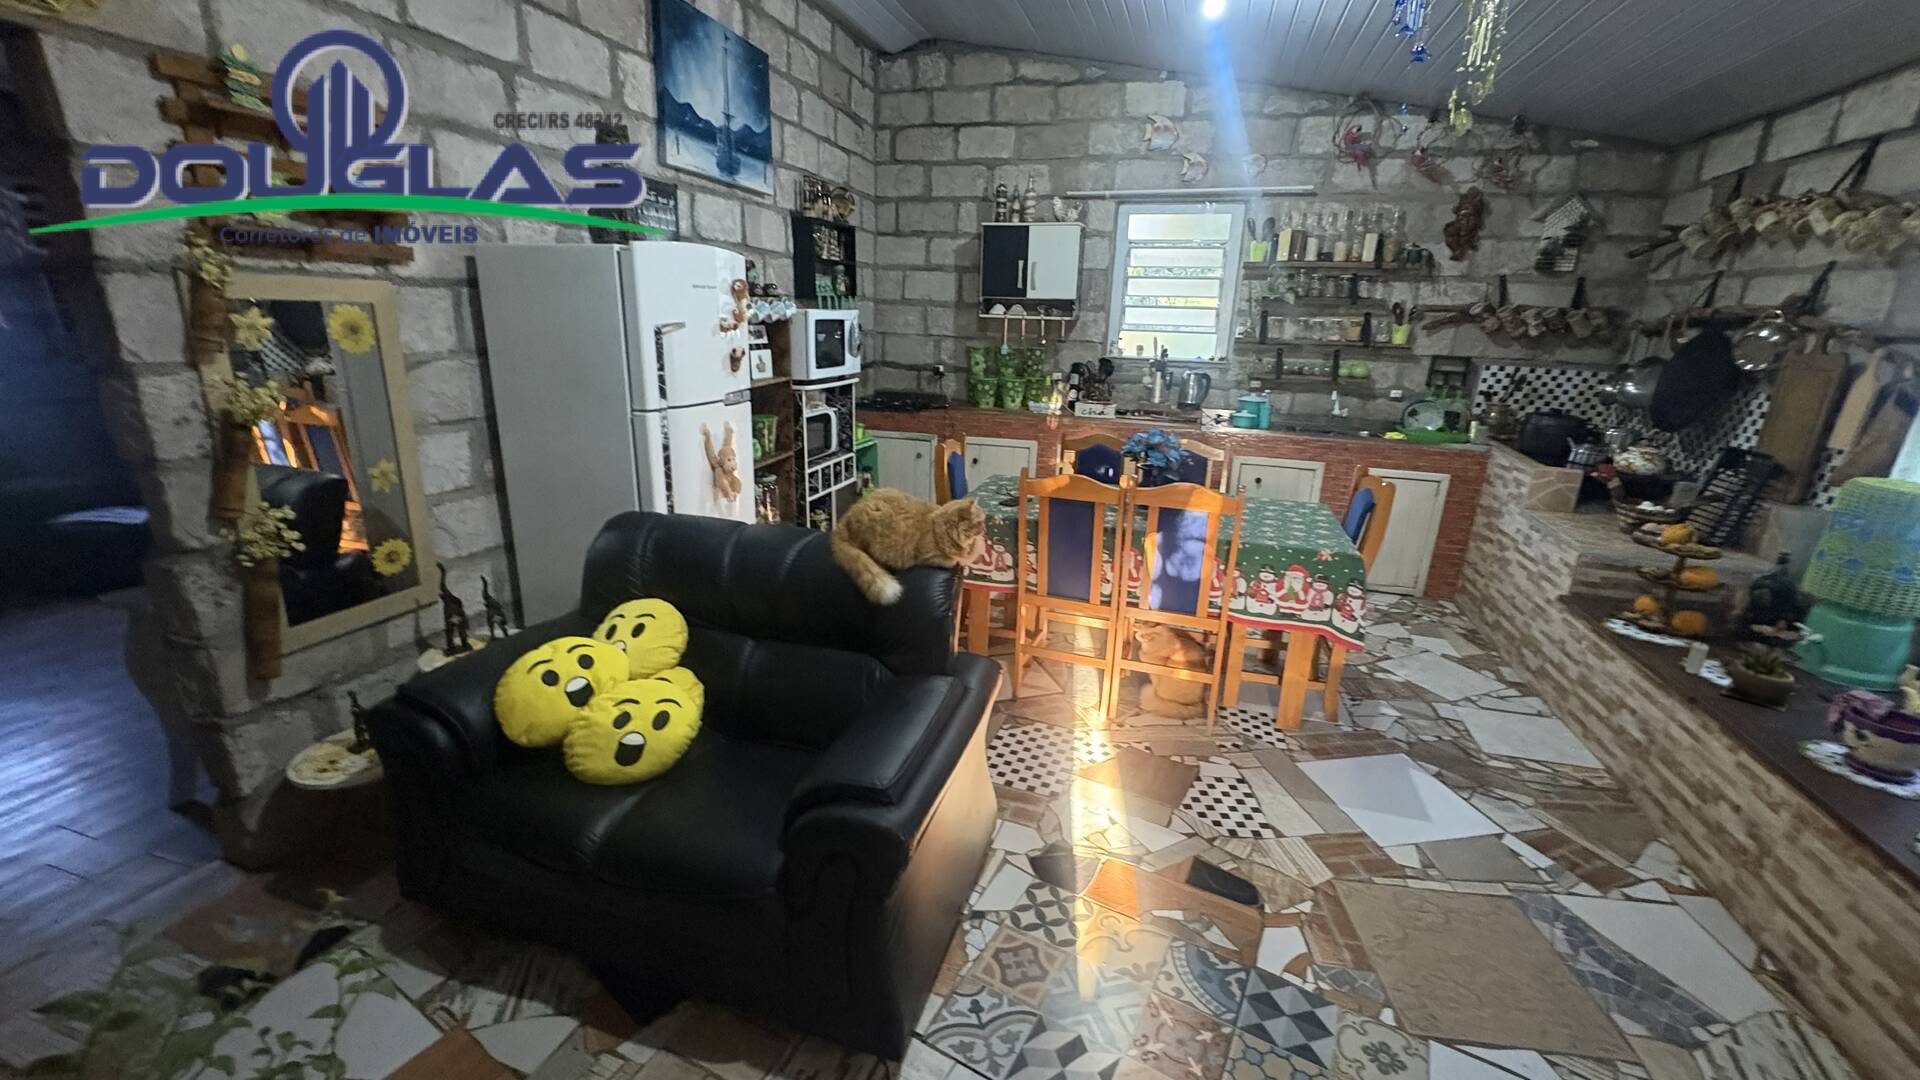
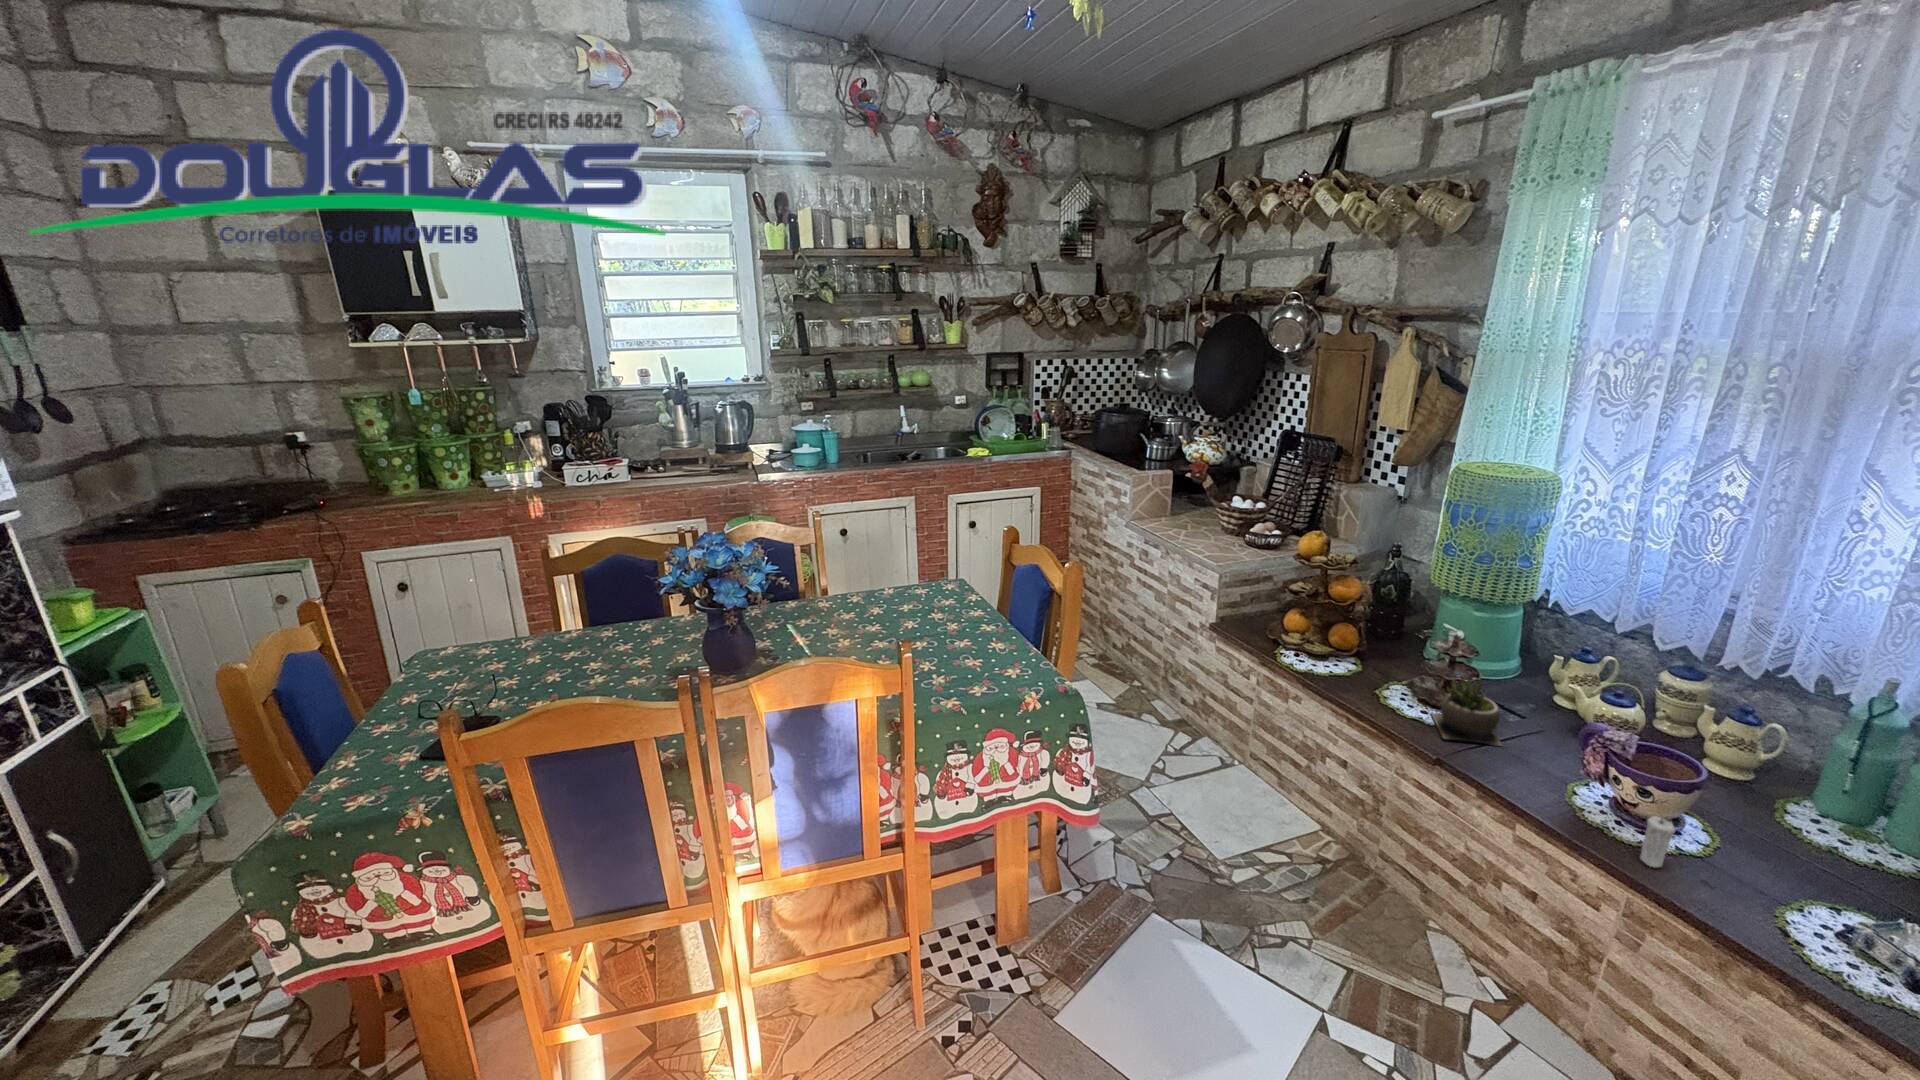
candle: present [1686,642,1709,674] -> present [1640,816,1675,867]

